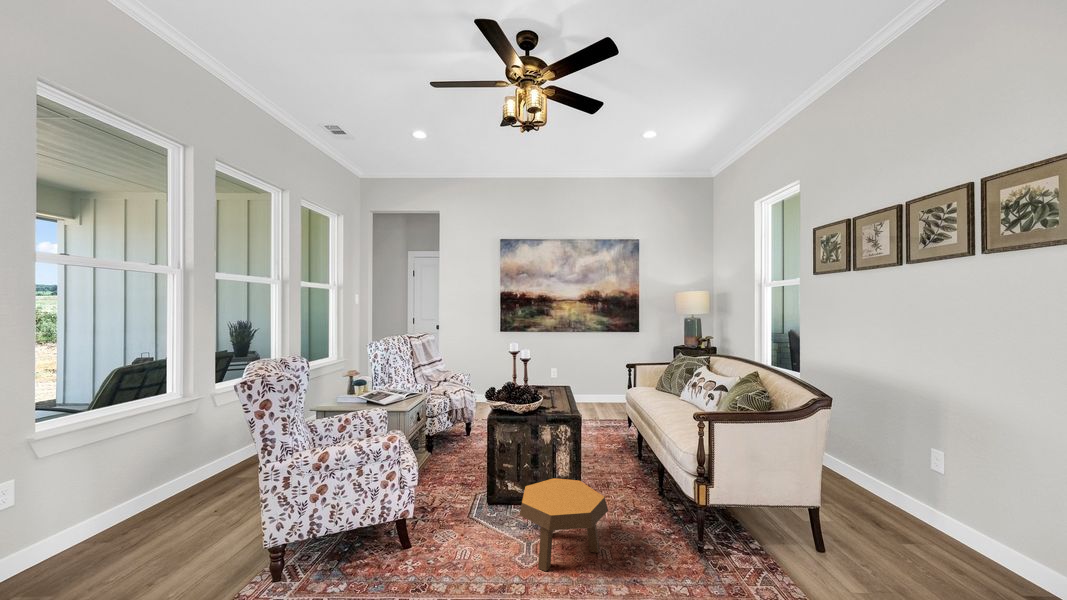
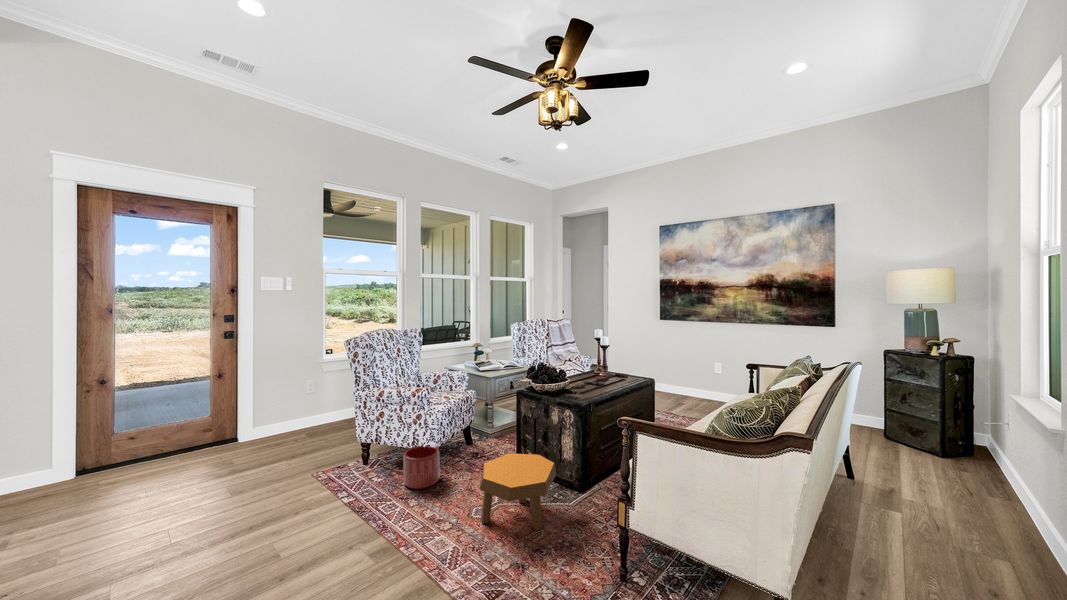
planter: none [379,511,430,578] -> present [404,446,440,489]

